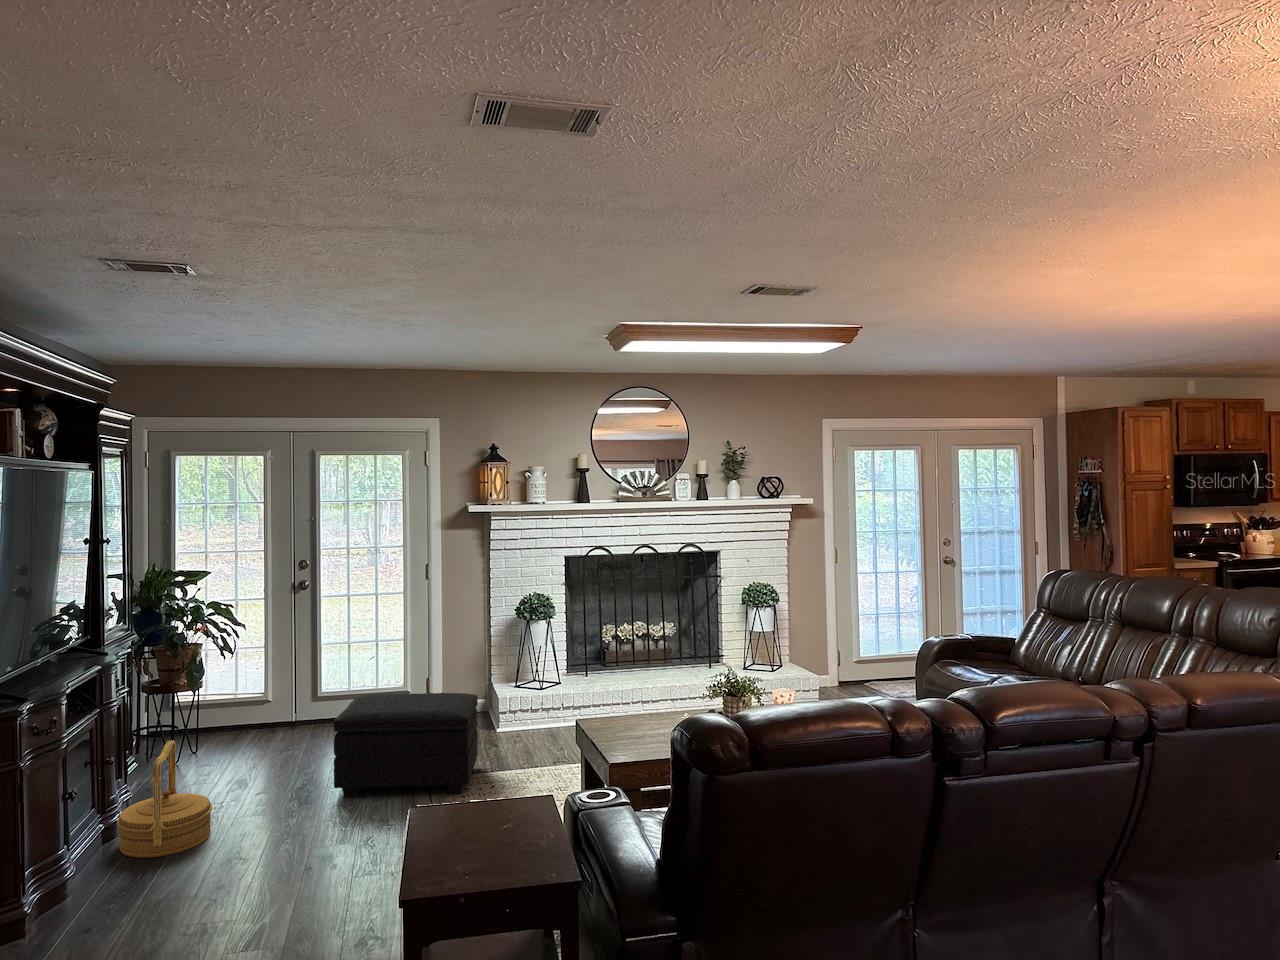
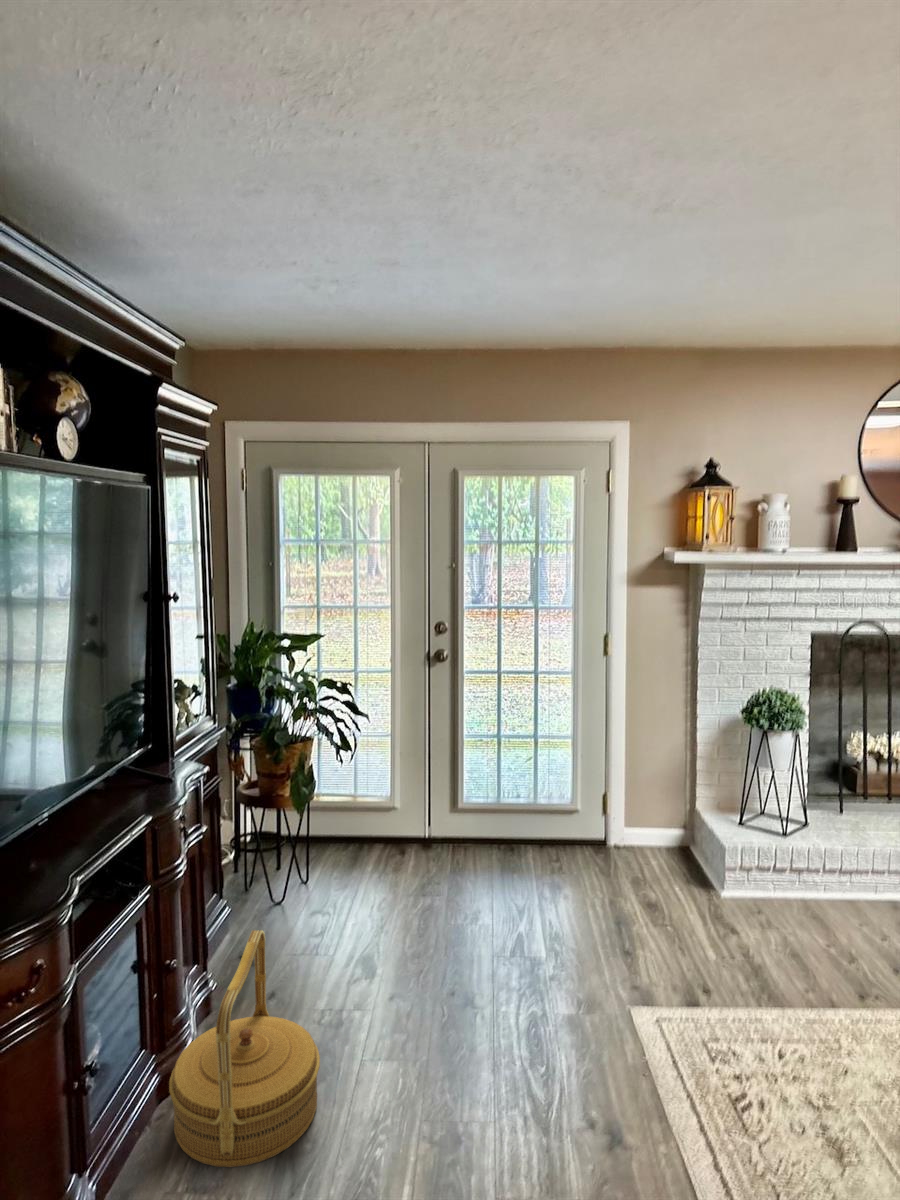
footstool: present [334,693,478,797] -> none [510,850,754,1068]

